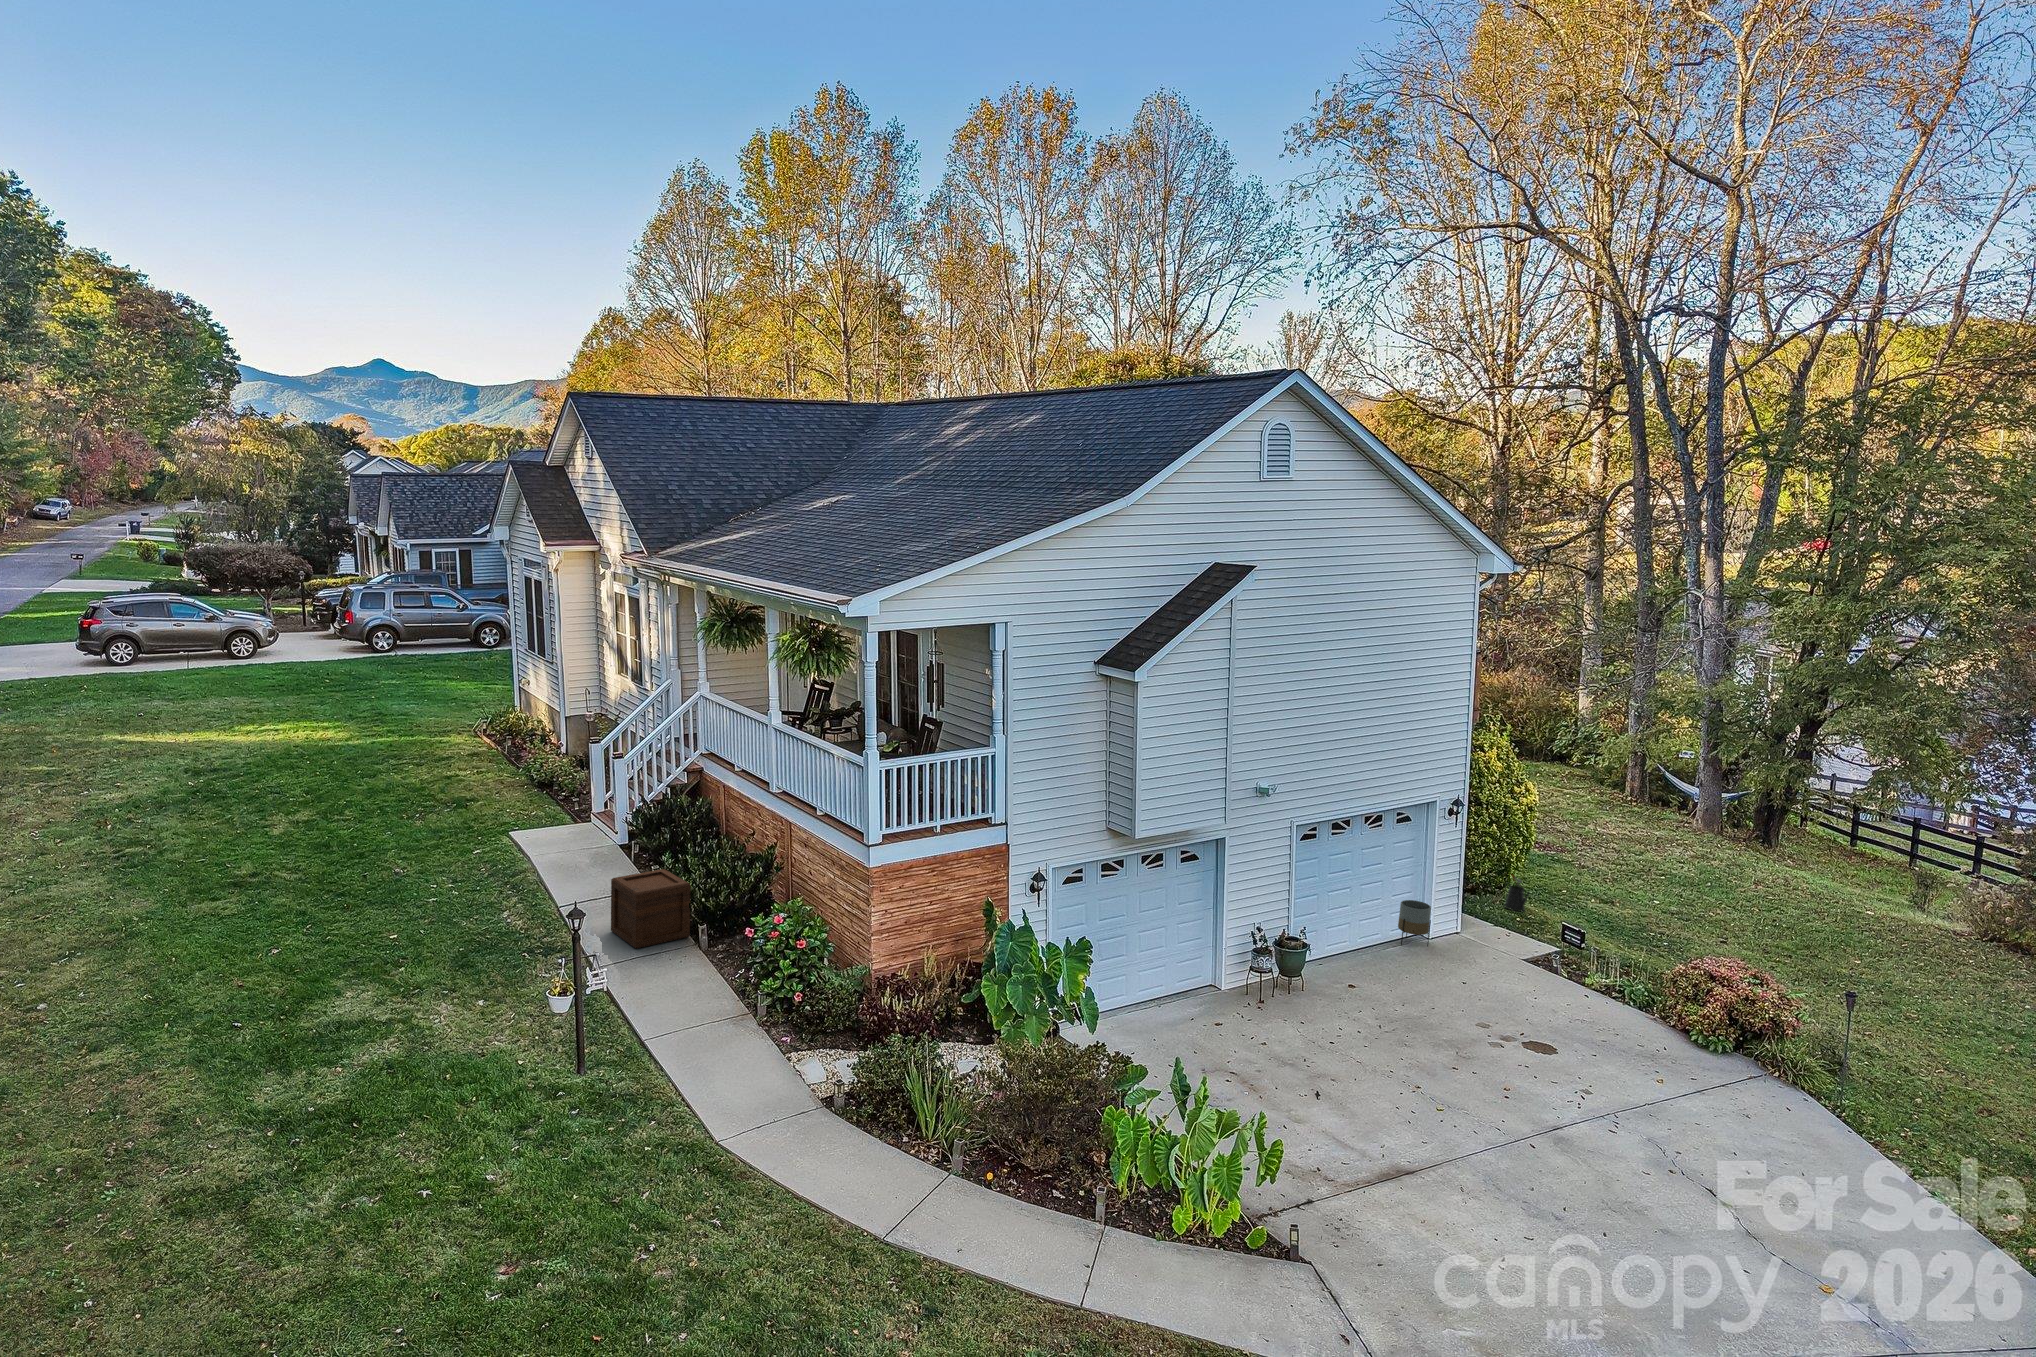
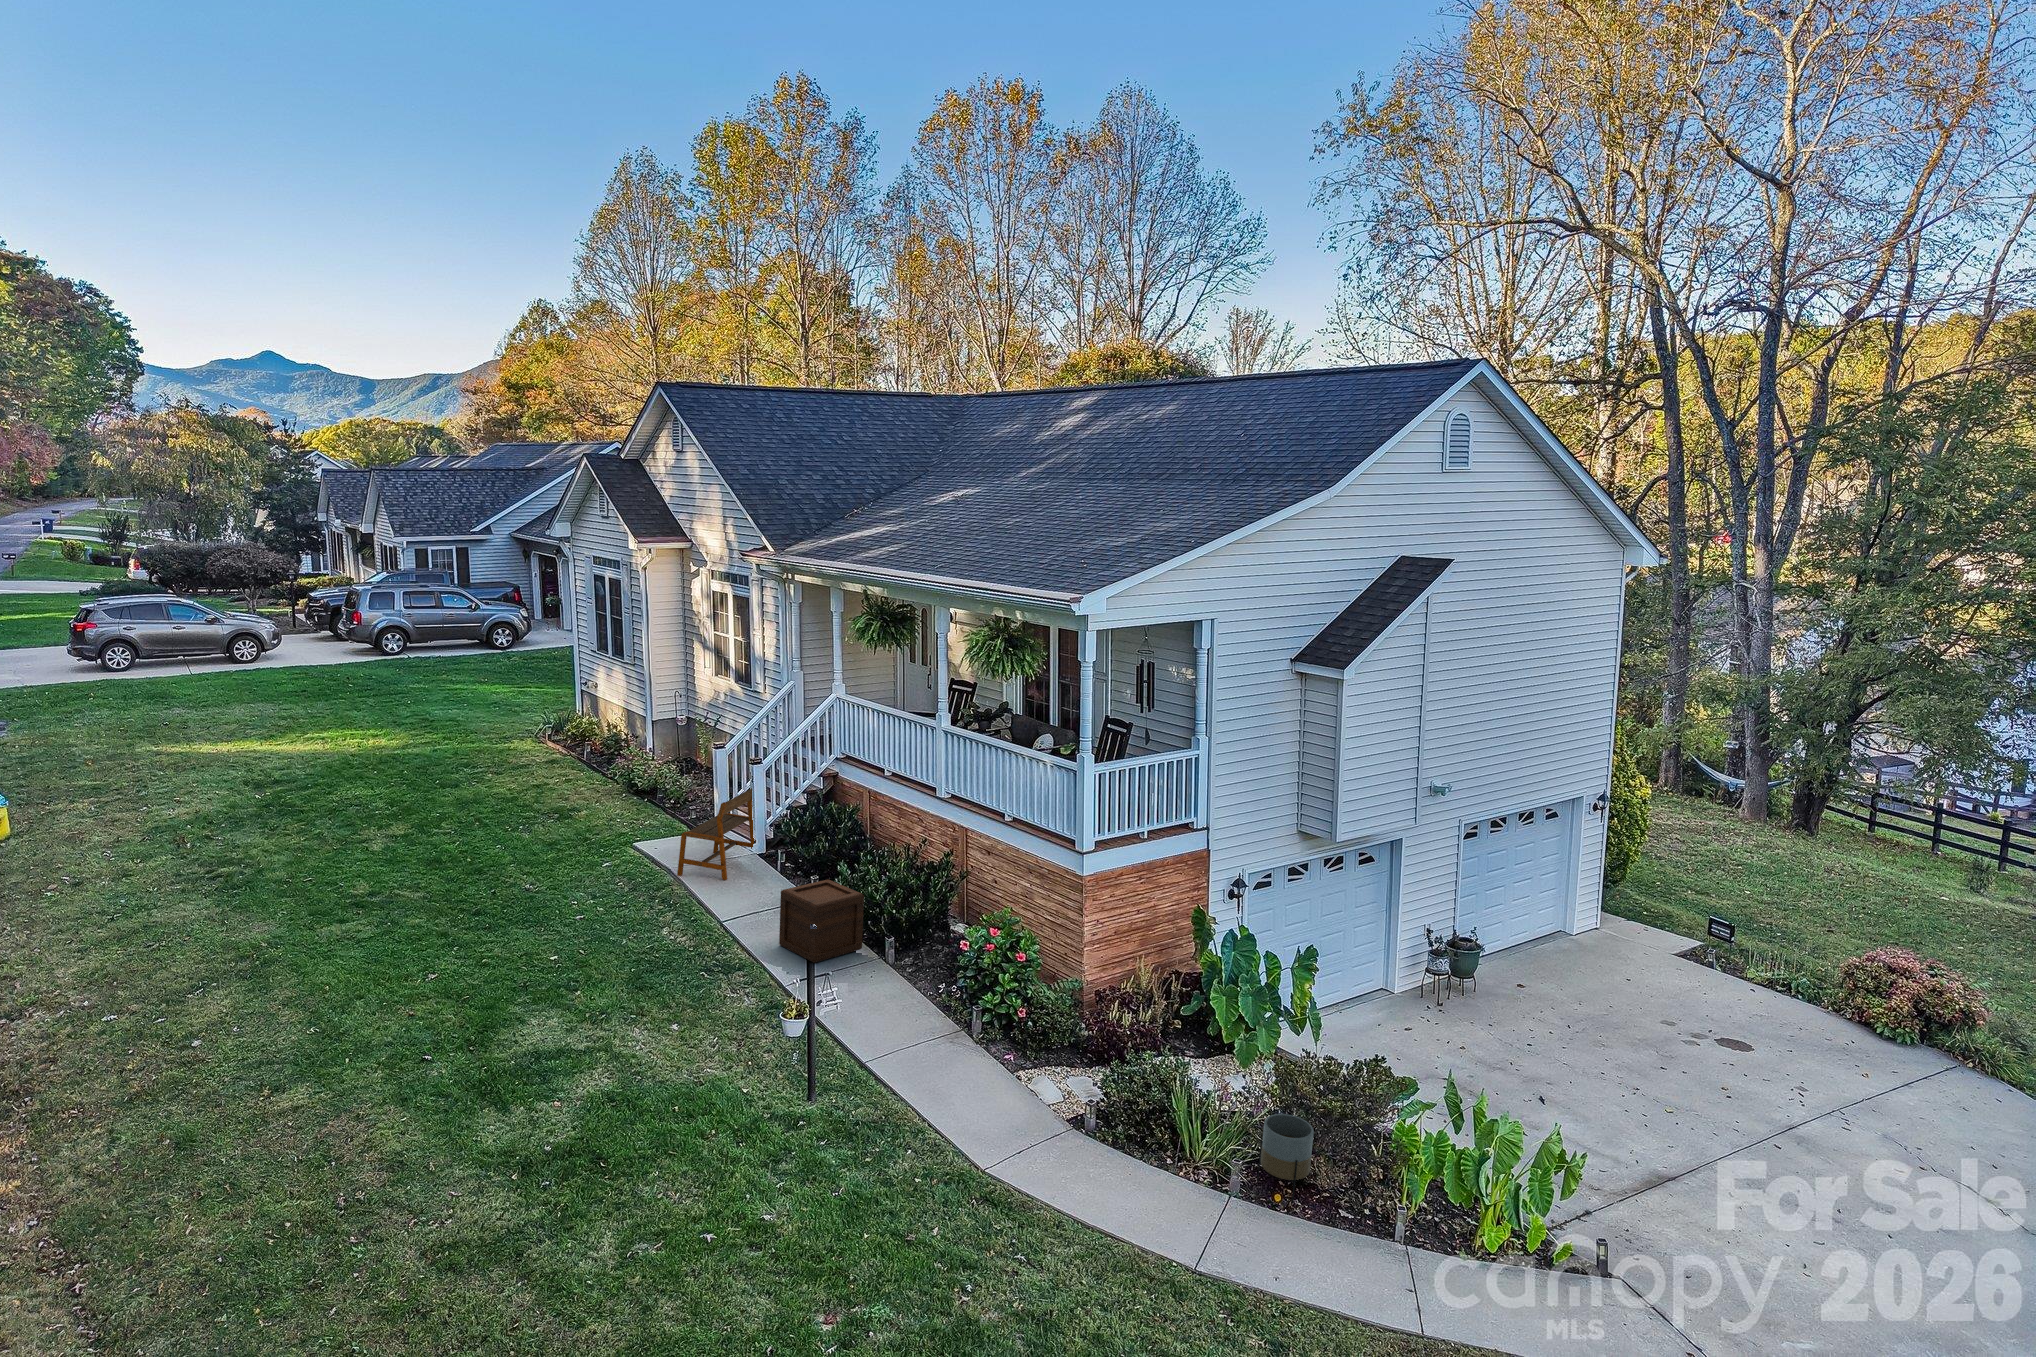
bench: none [547,779,633,869] -> present [677,788,755,880]
watering can: present [1505,876,1529,911] -> none [1626,868,1655,907]
planter: present [1398,900,1431,947] -> present [1257,1114,1314,1204]

